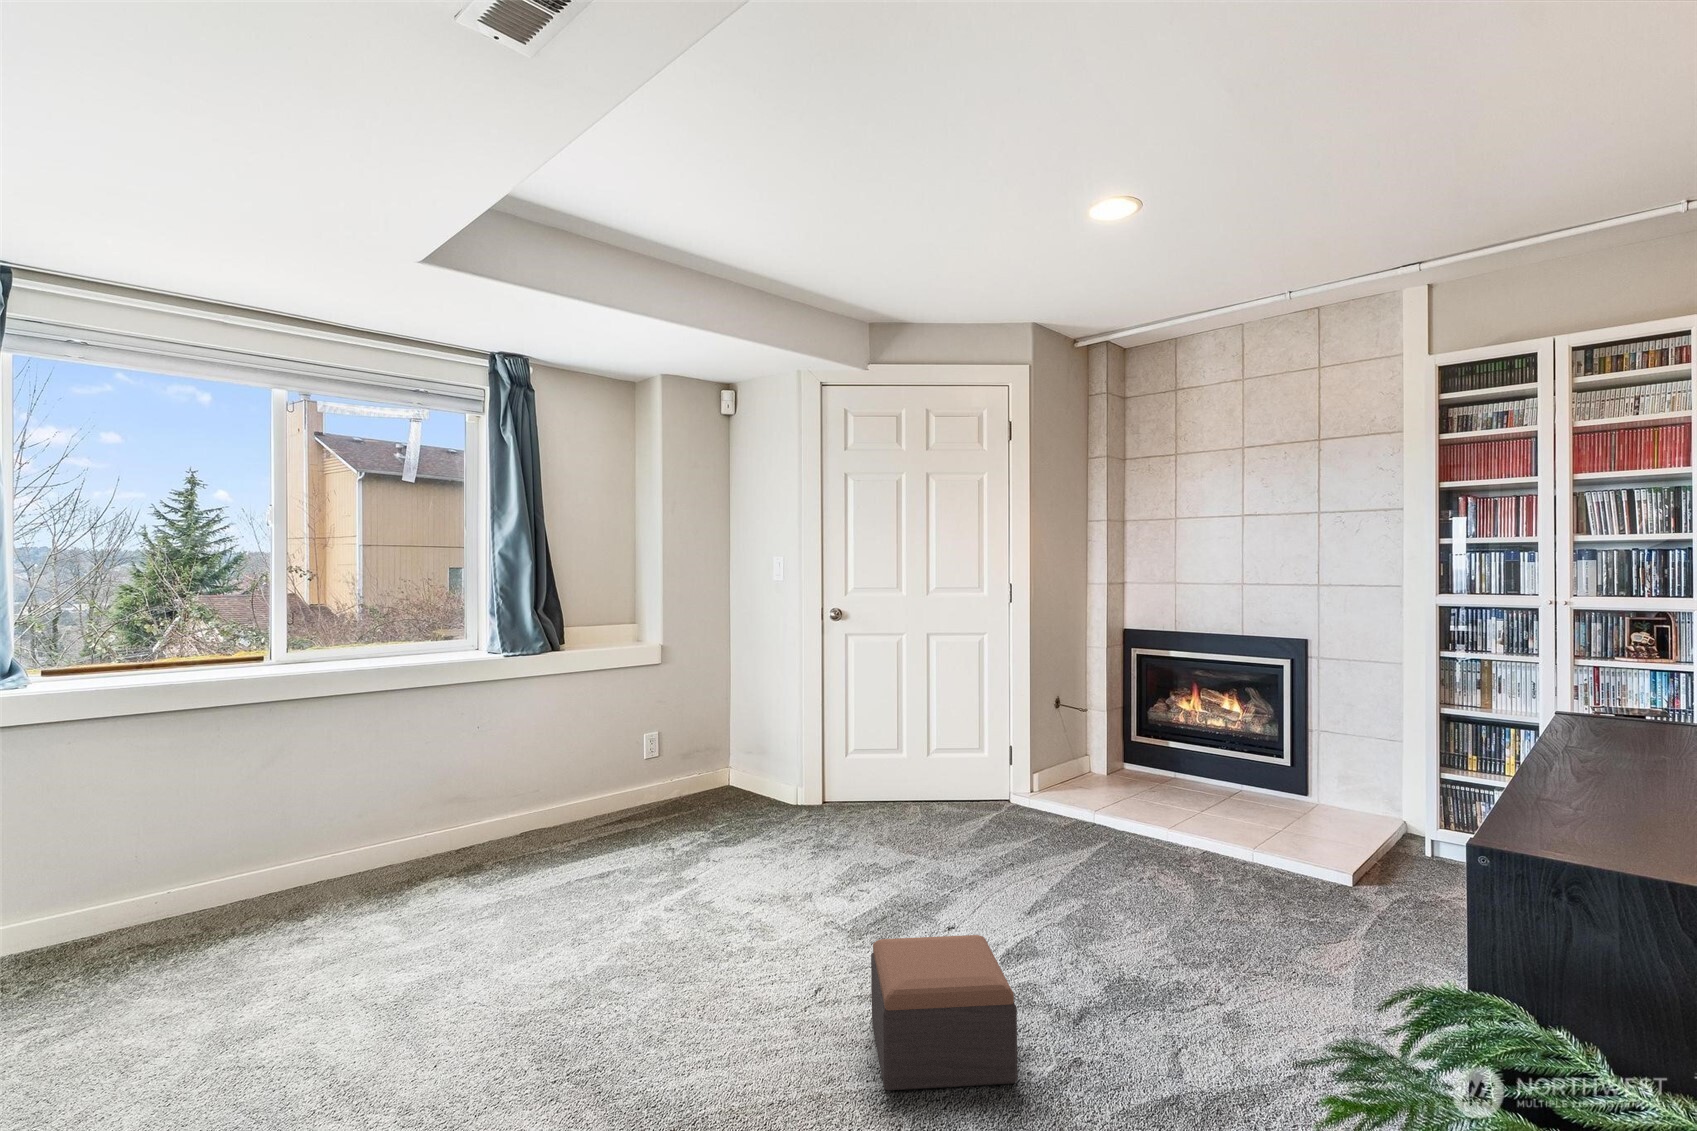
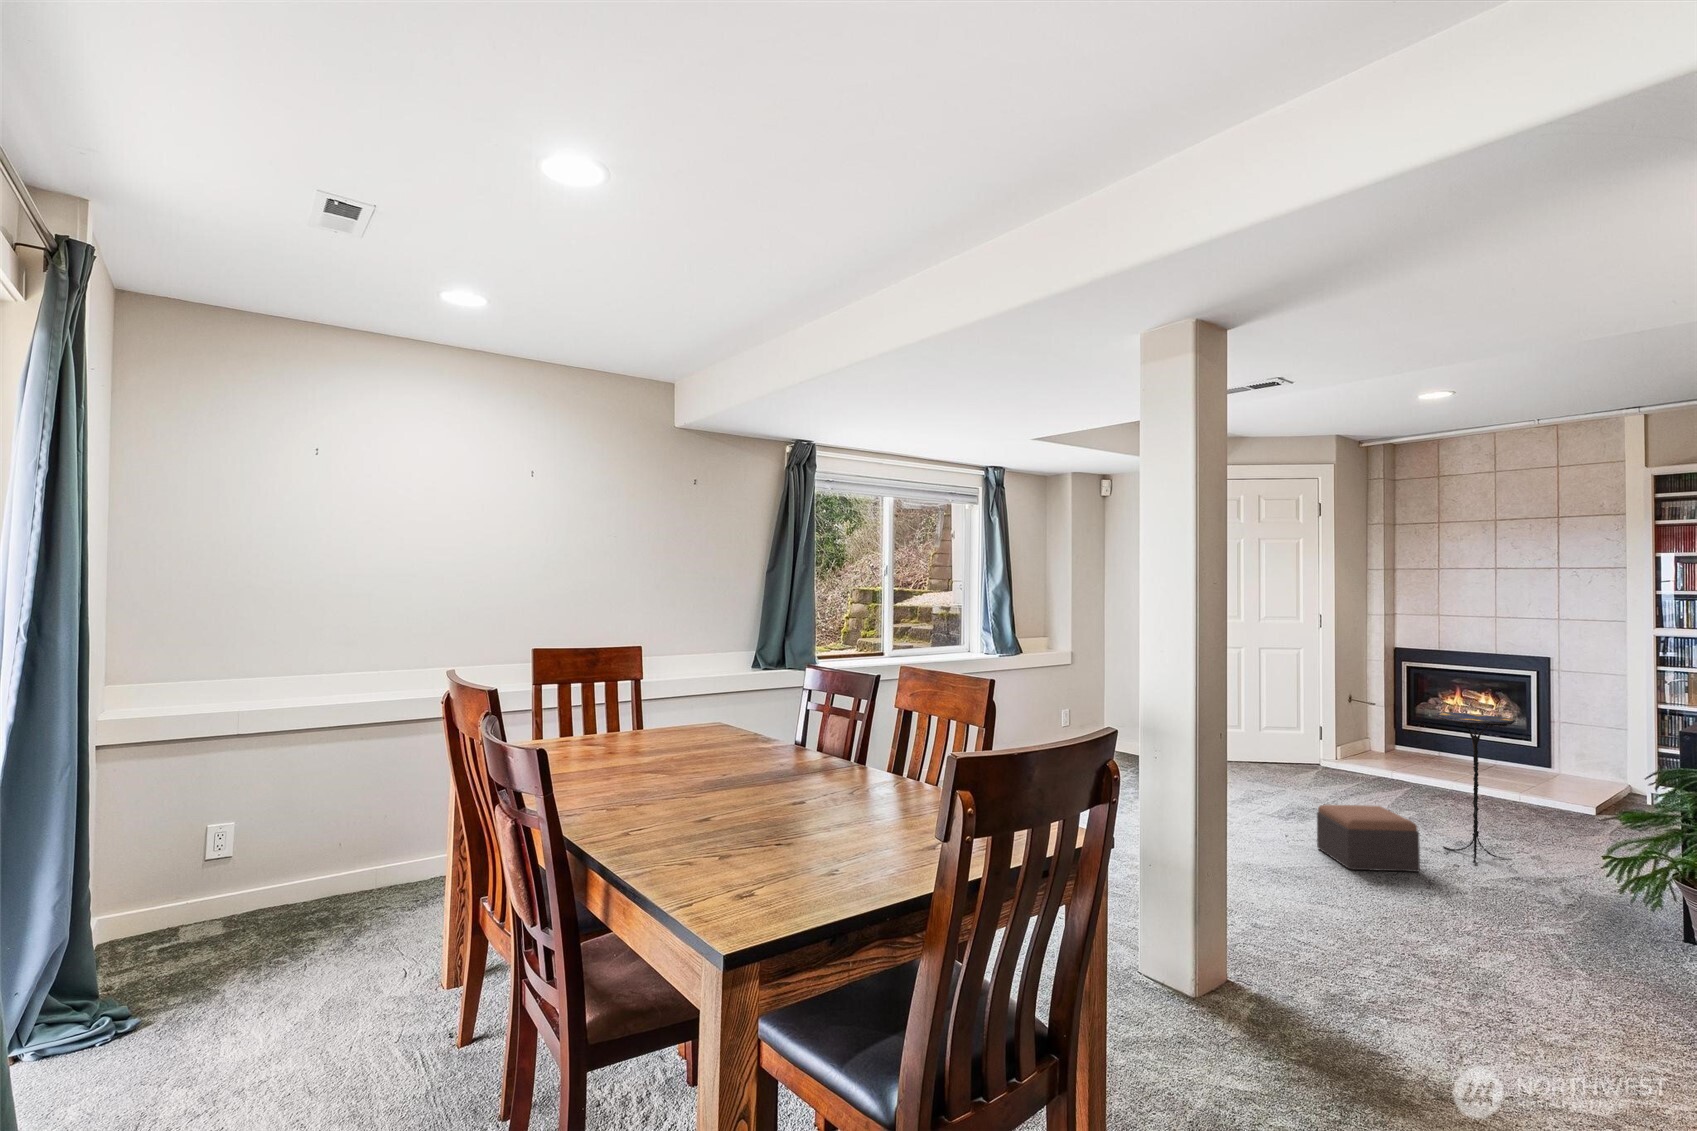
side table: none [1078,753,1202,1043] -> present [1437,712,1515,863]

